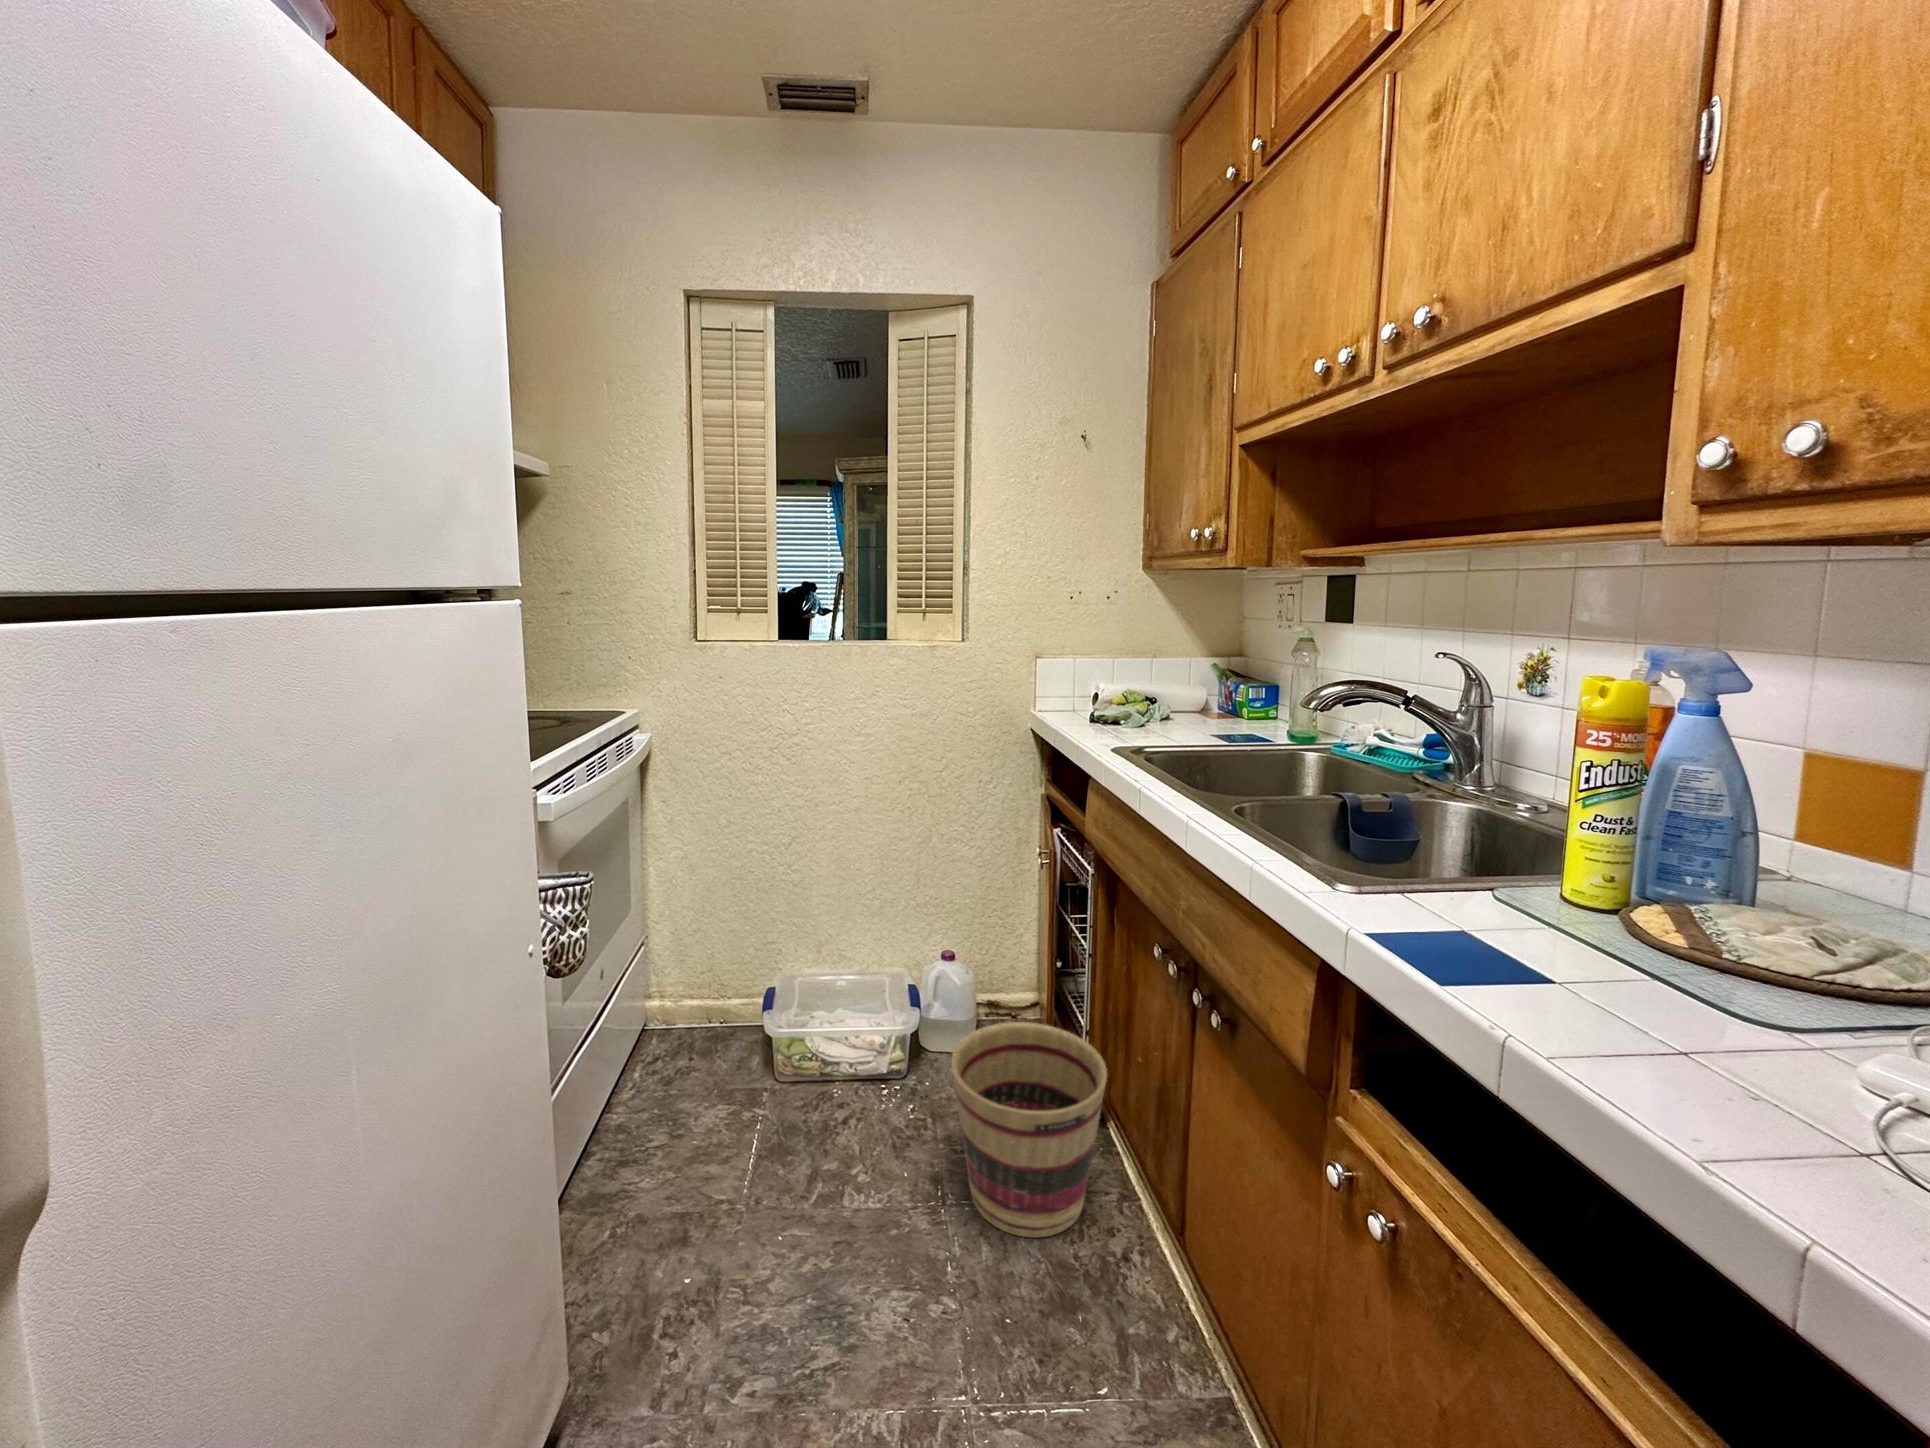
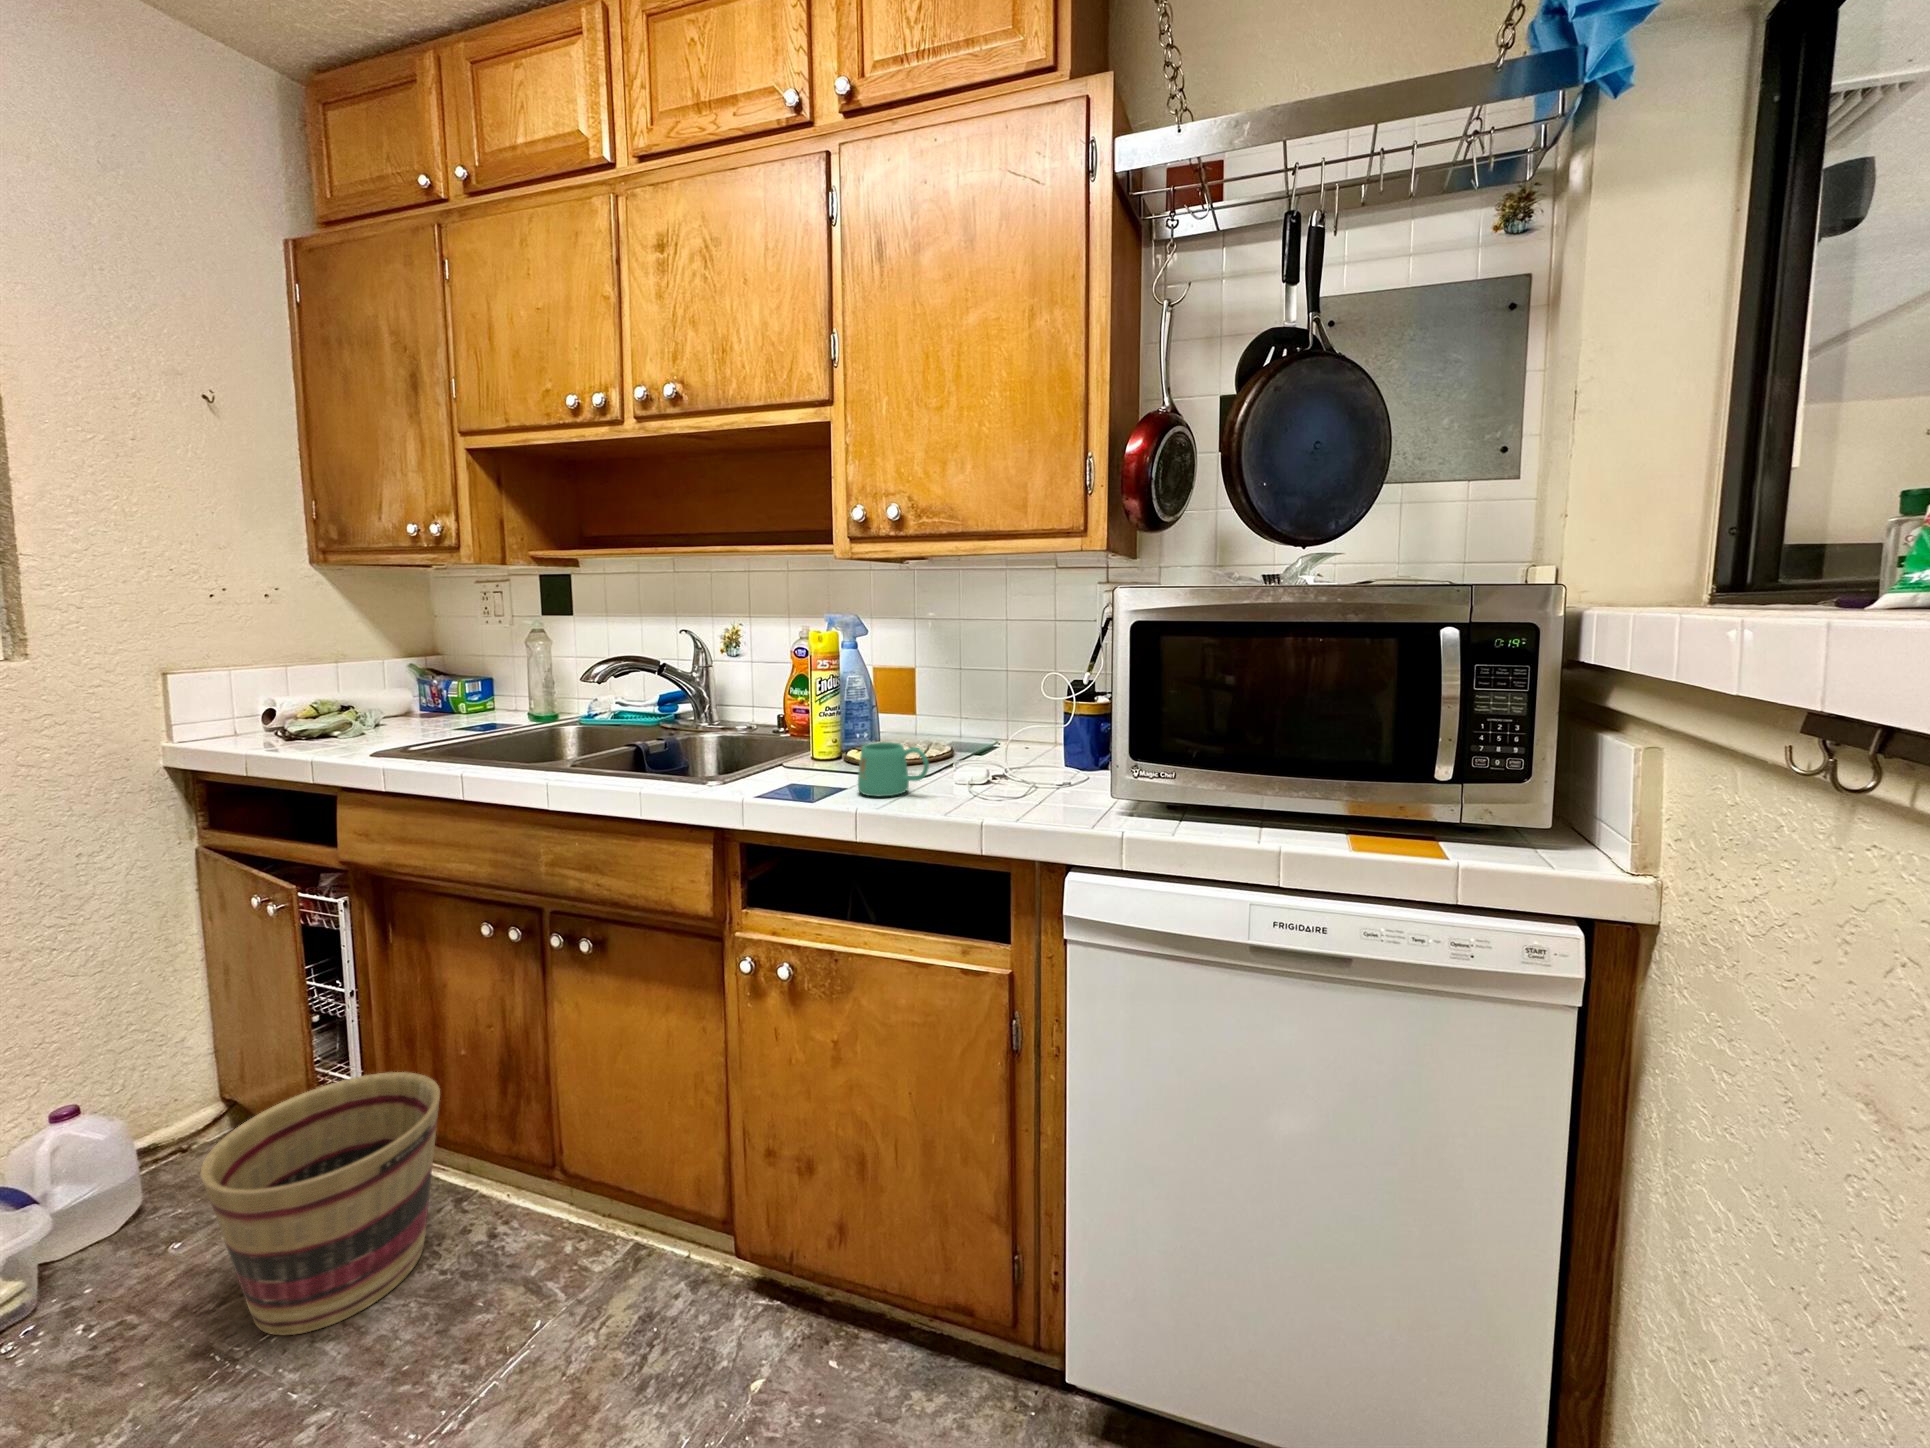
mug: none [1552,920,1731,1052] -> present [858,742,929,796]

